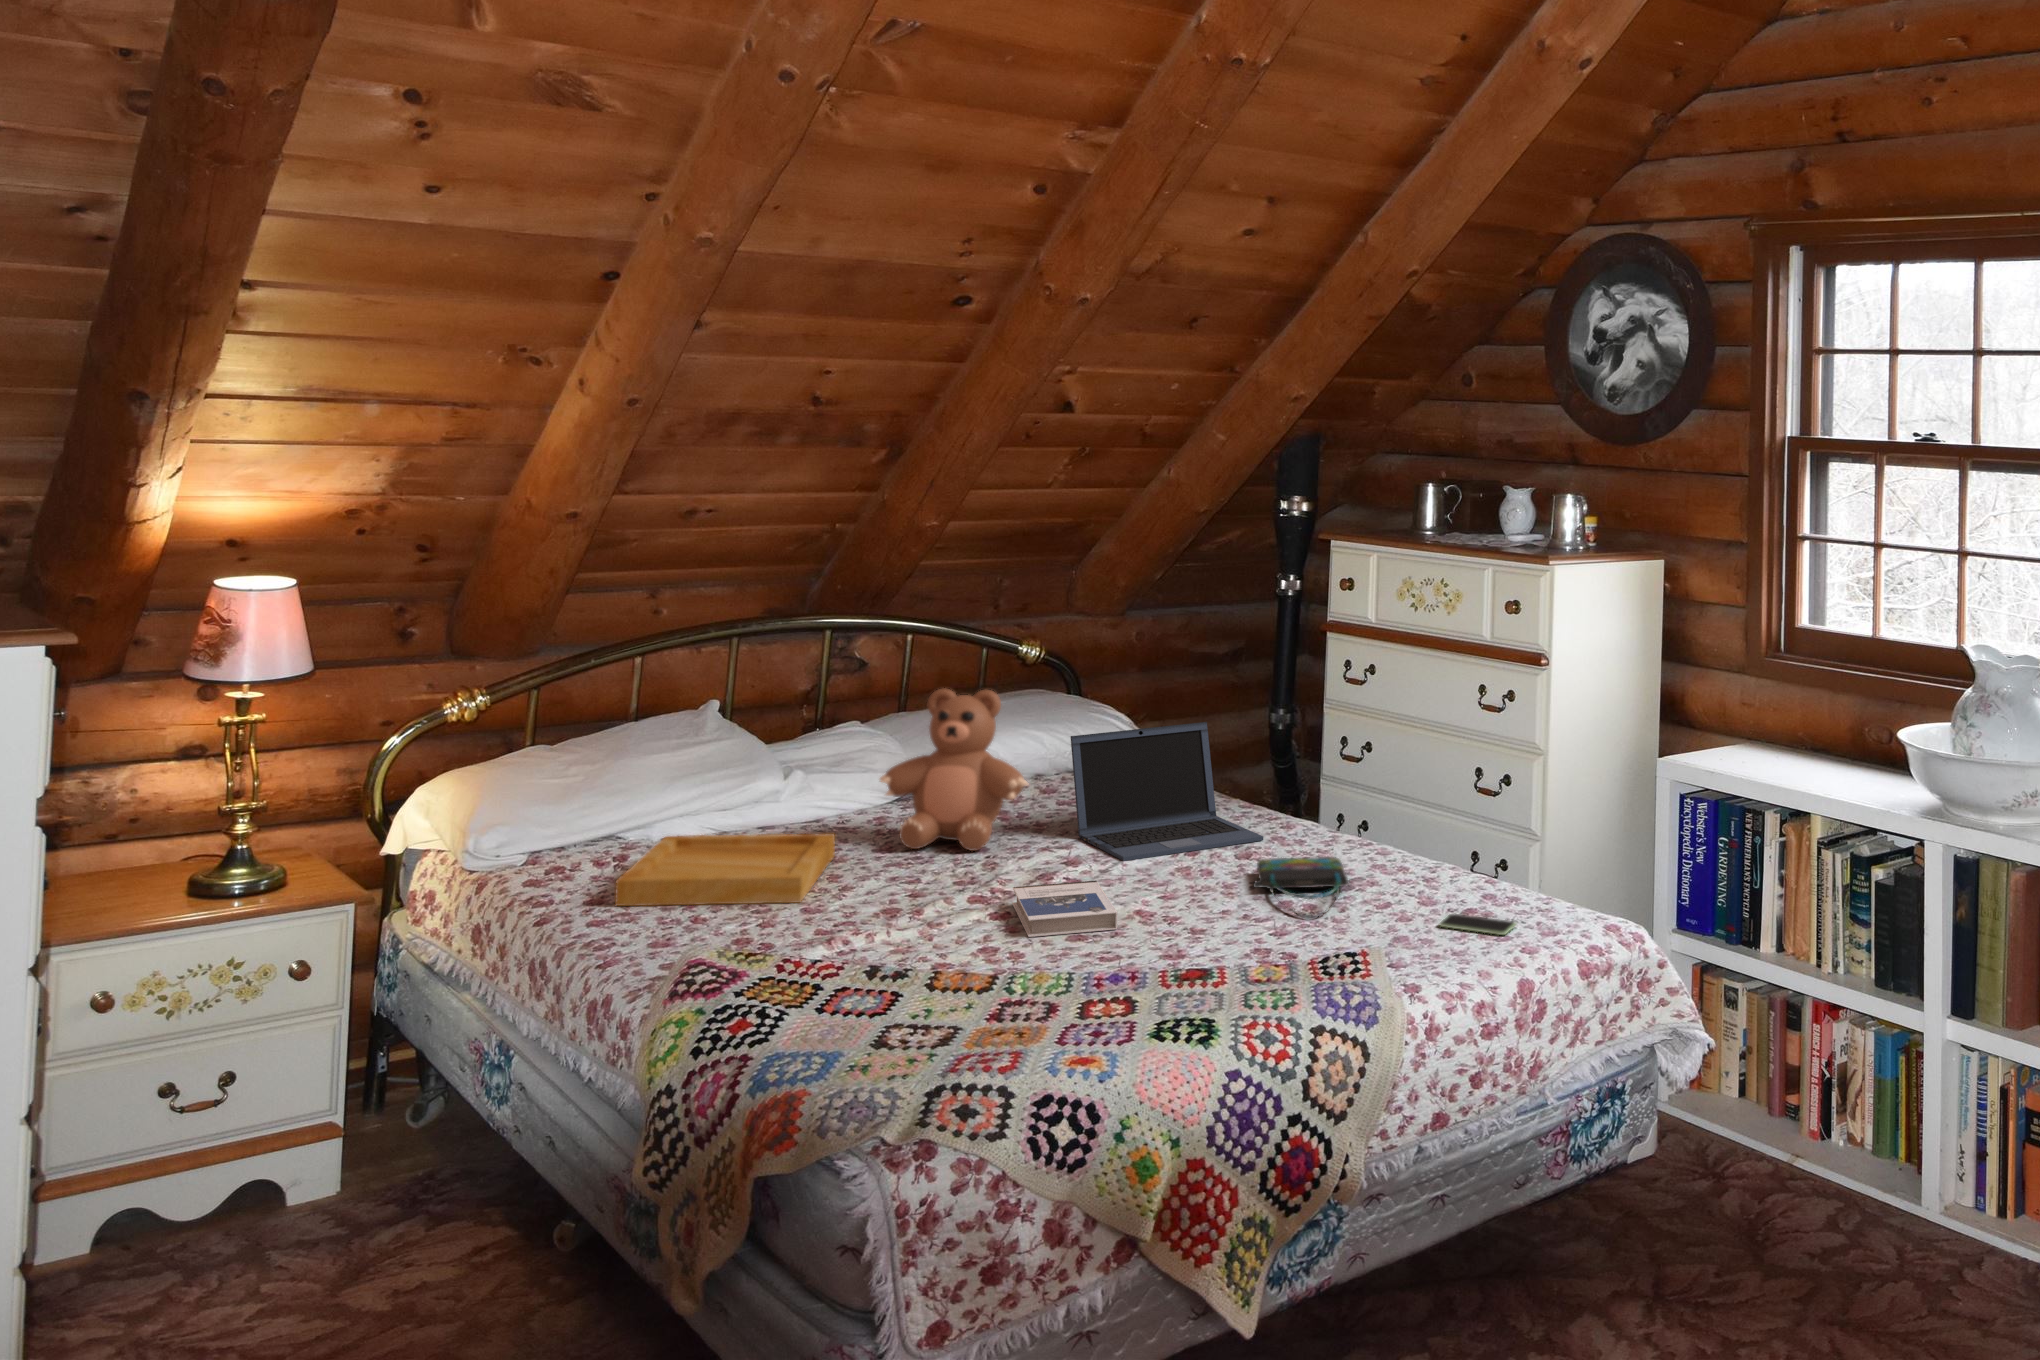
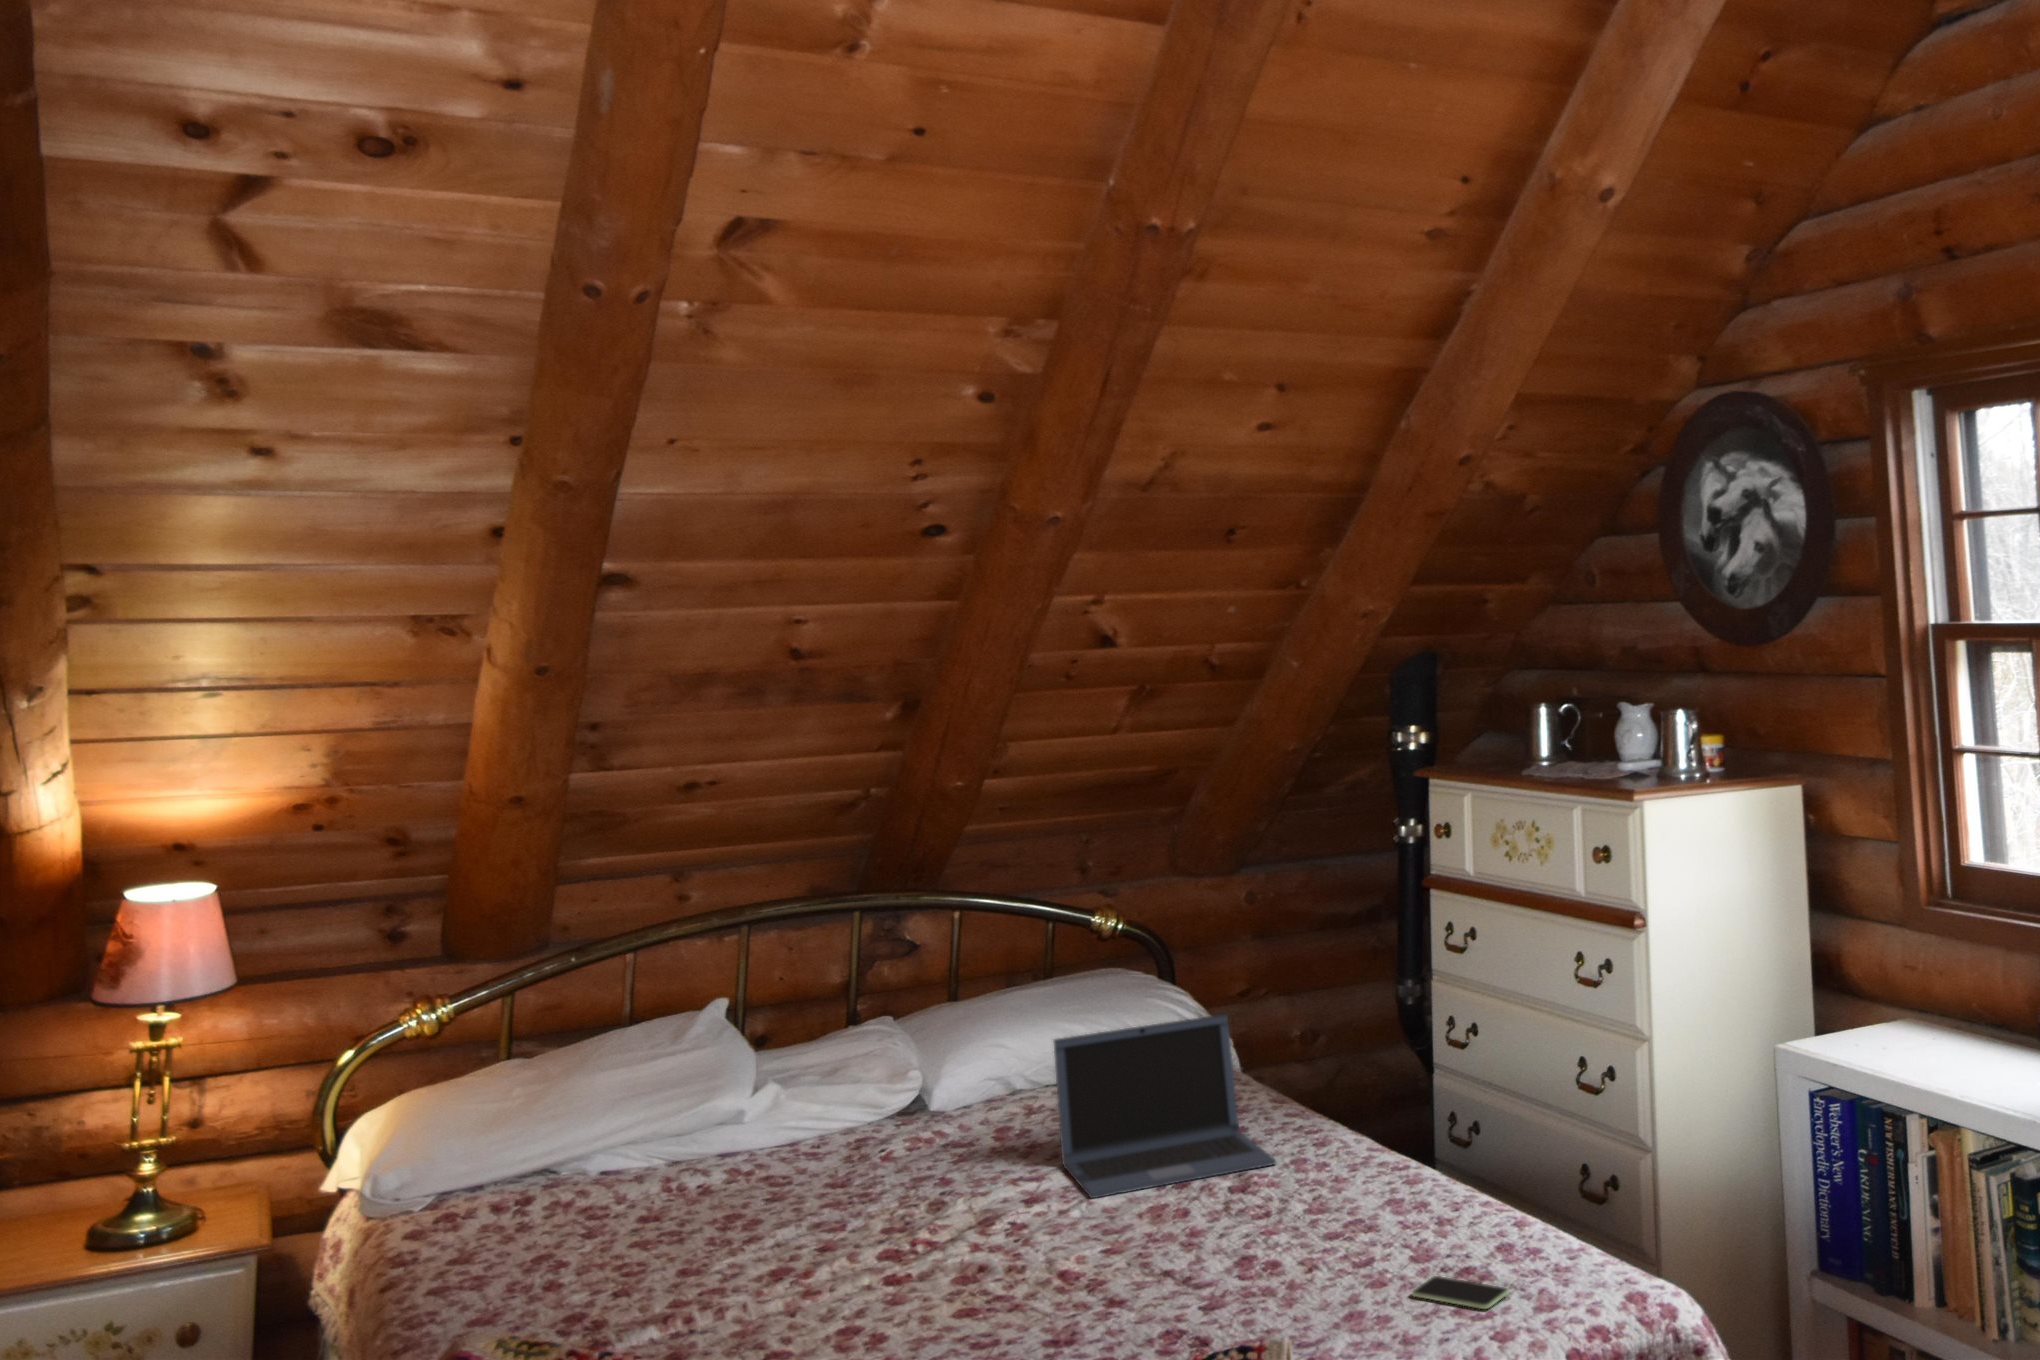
teddy bear: present [880,688,1028,851] -> none [828,986,996,1187]
tray: present [615,833,835,906] -> none [469,1170,766,1276]
tote bag: present [1253,857,1350,919] -> none [1210,1192,1339,1286]
hardback book: present [1012,881,1118,937] -> none [898,1233,1020,1318]

